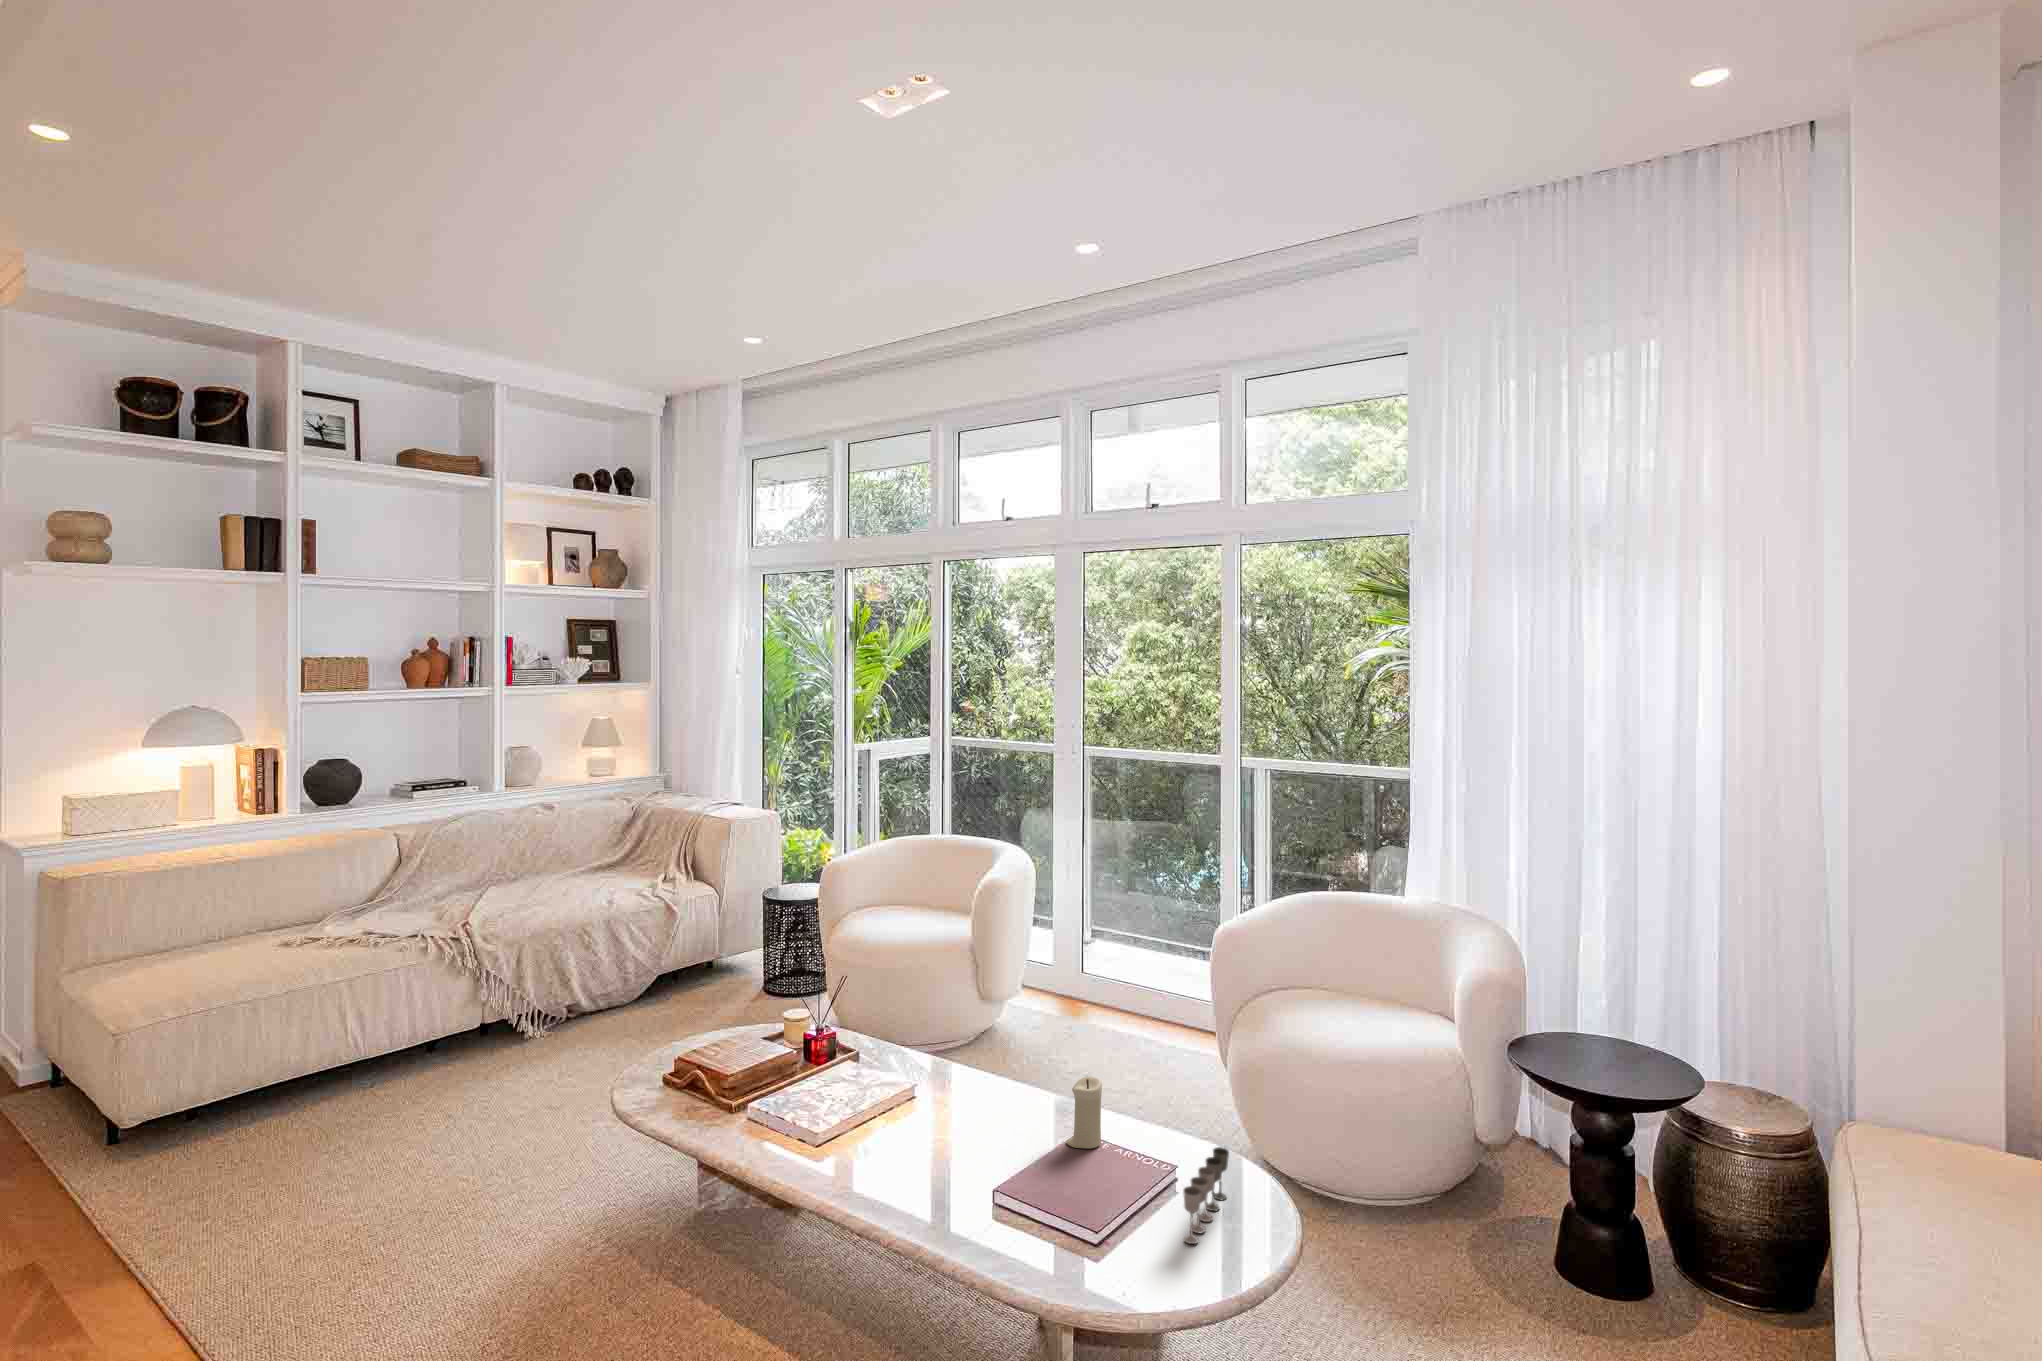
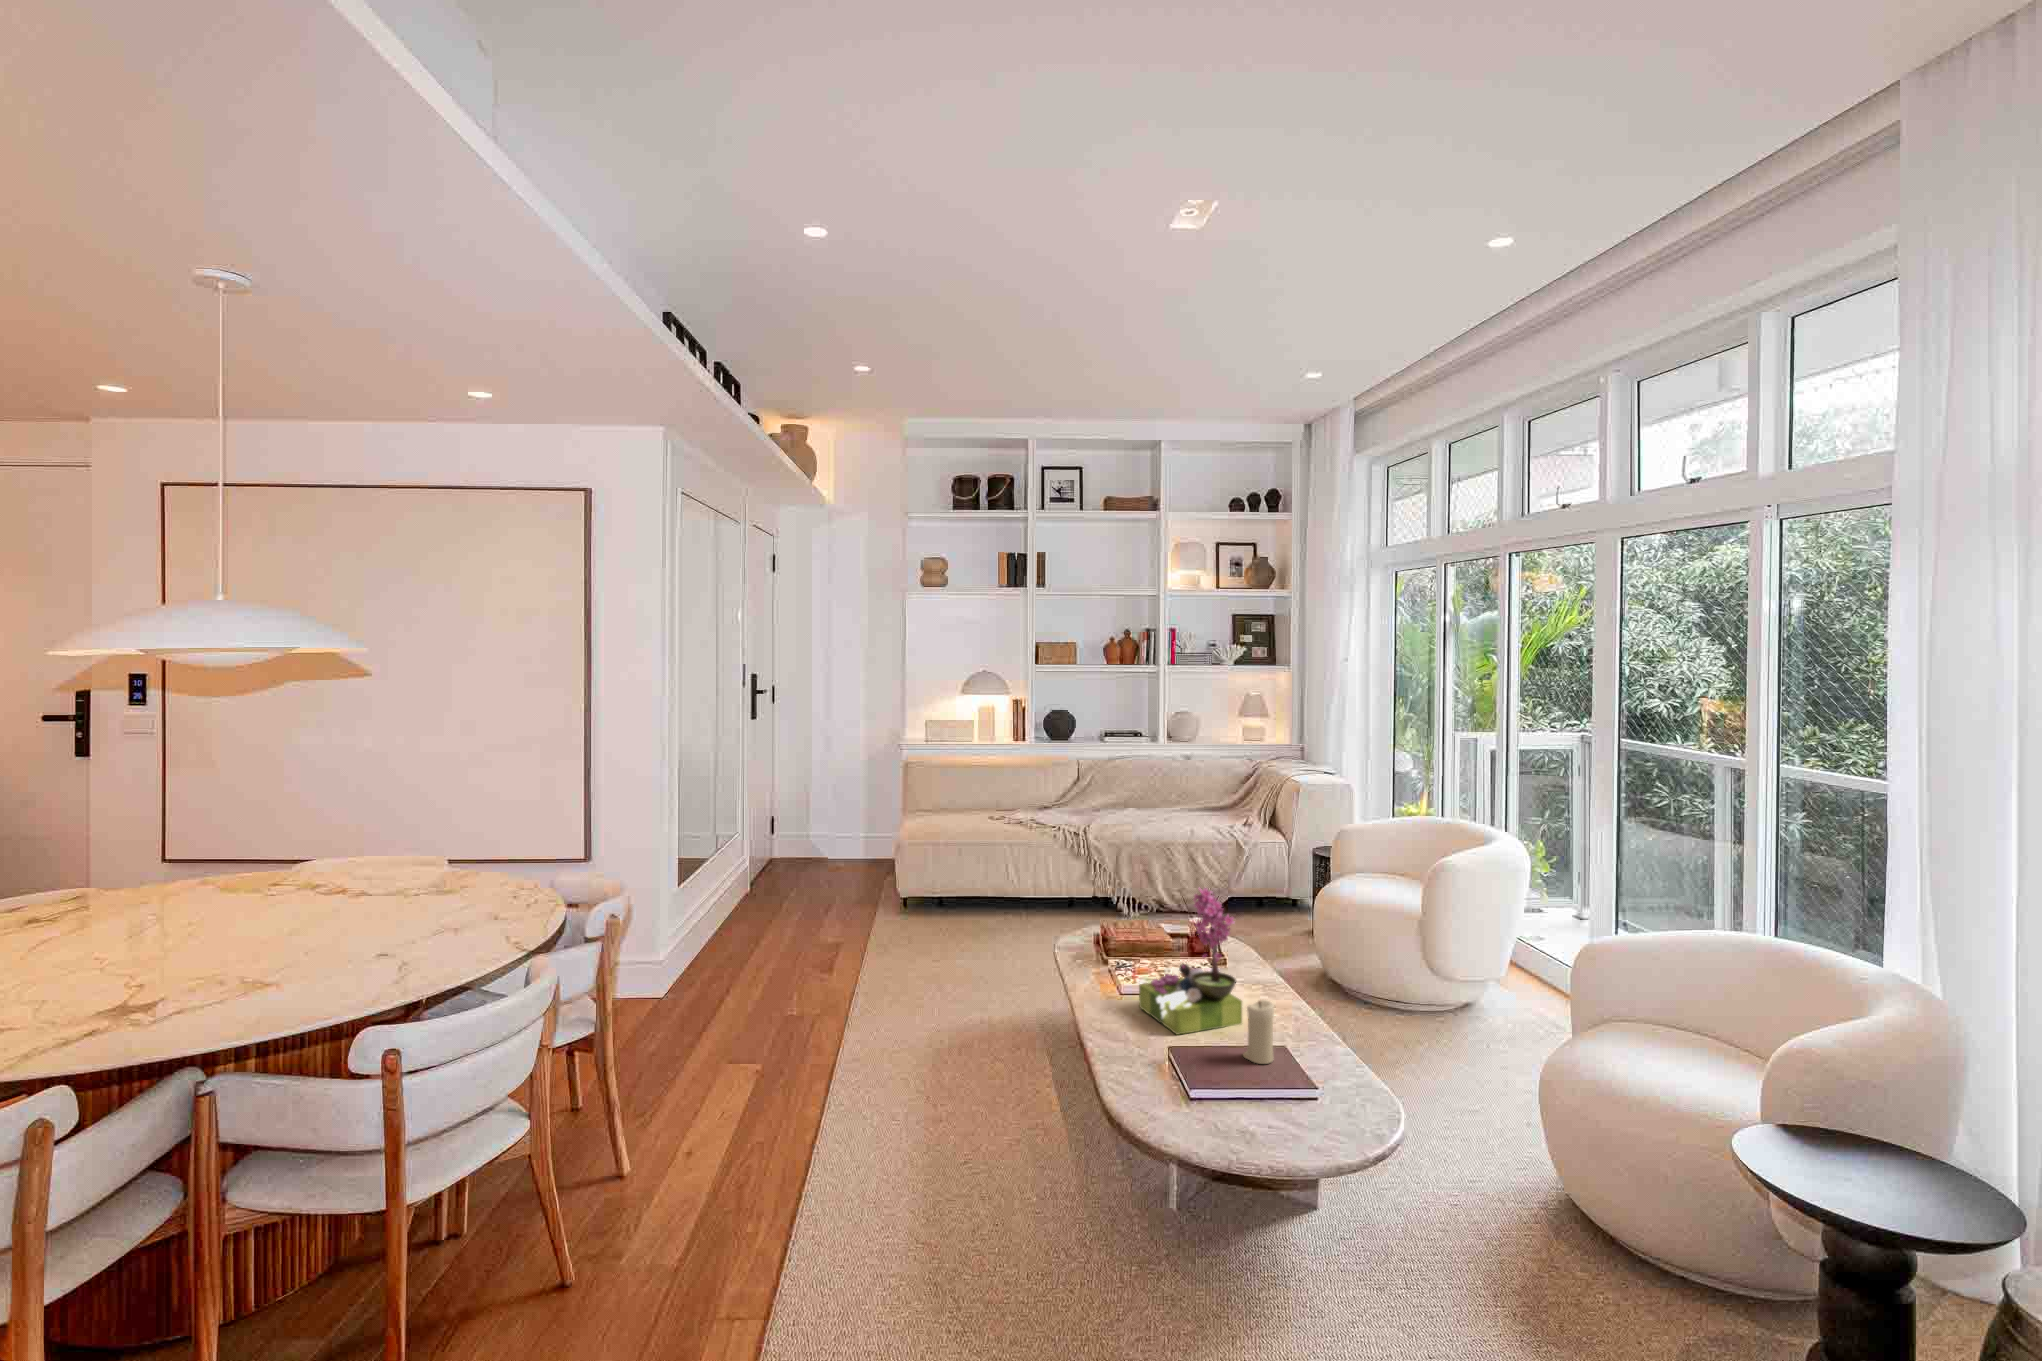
flower arrangement: none [902,968,1014,1153] -> present [1139,888,1242,1035]
wine glass: present [1183,1147,1229,1244] -> none [1207,1082,1305,1140]

